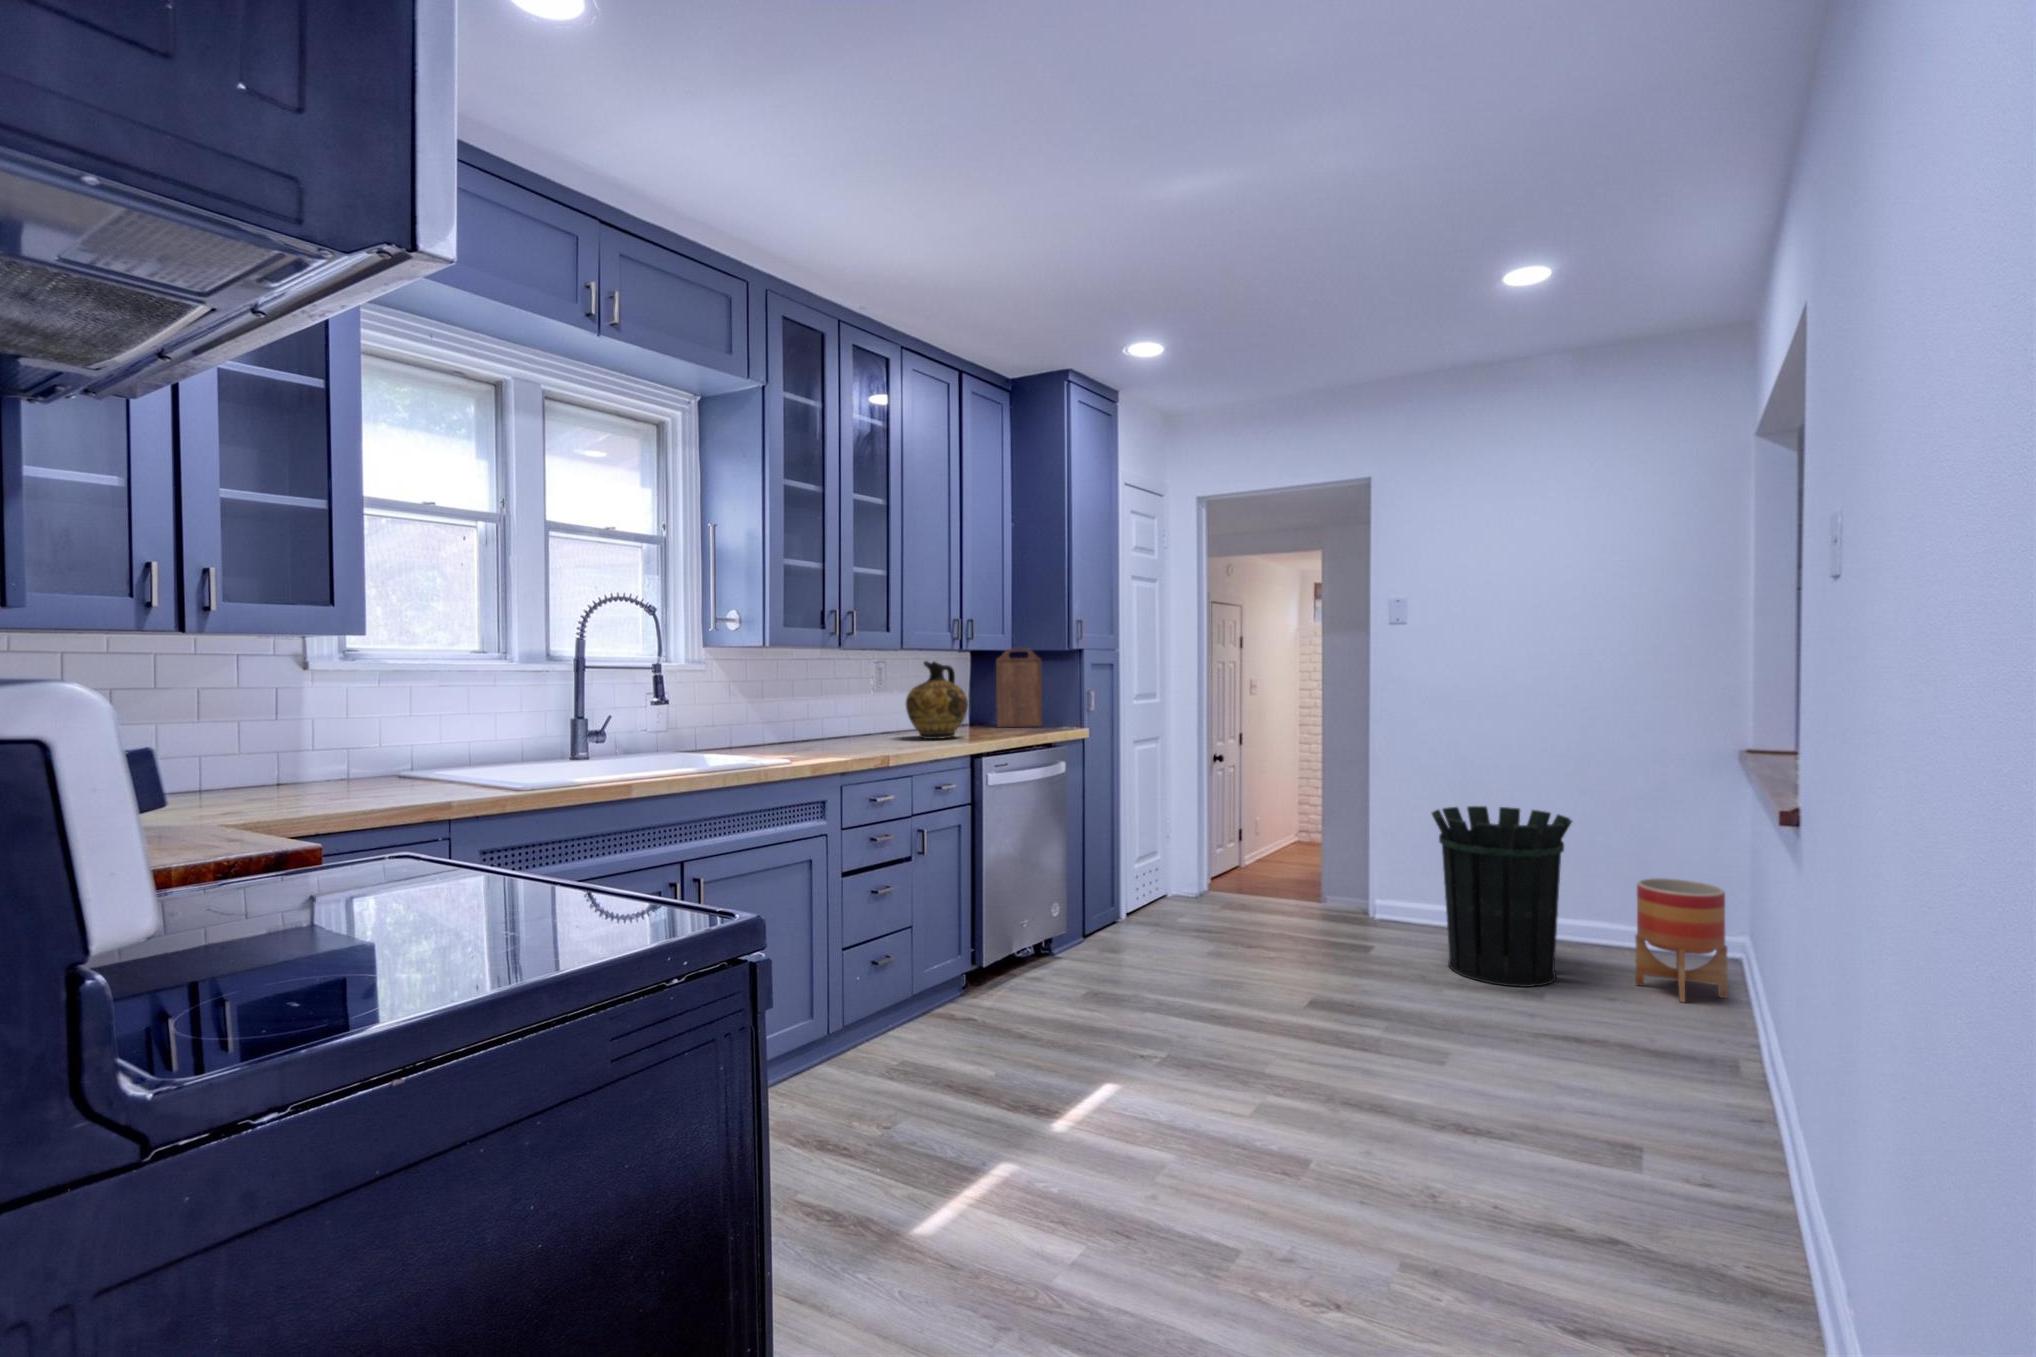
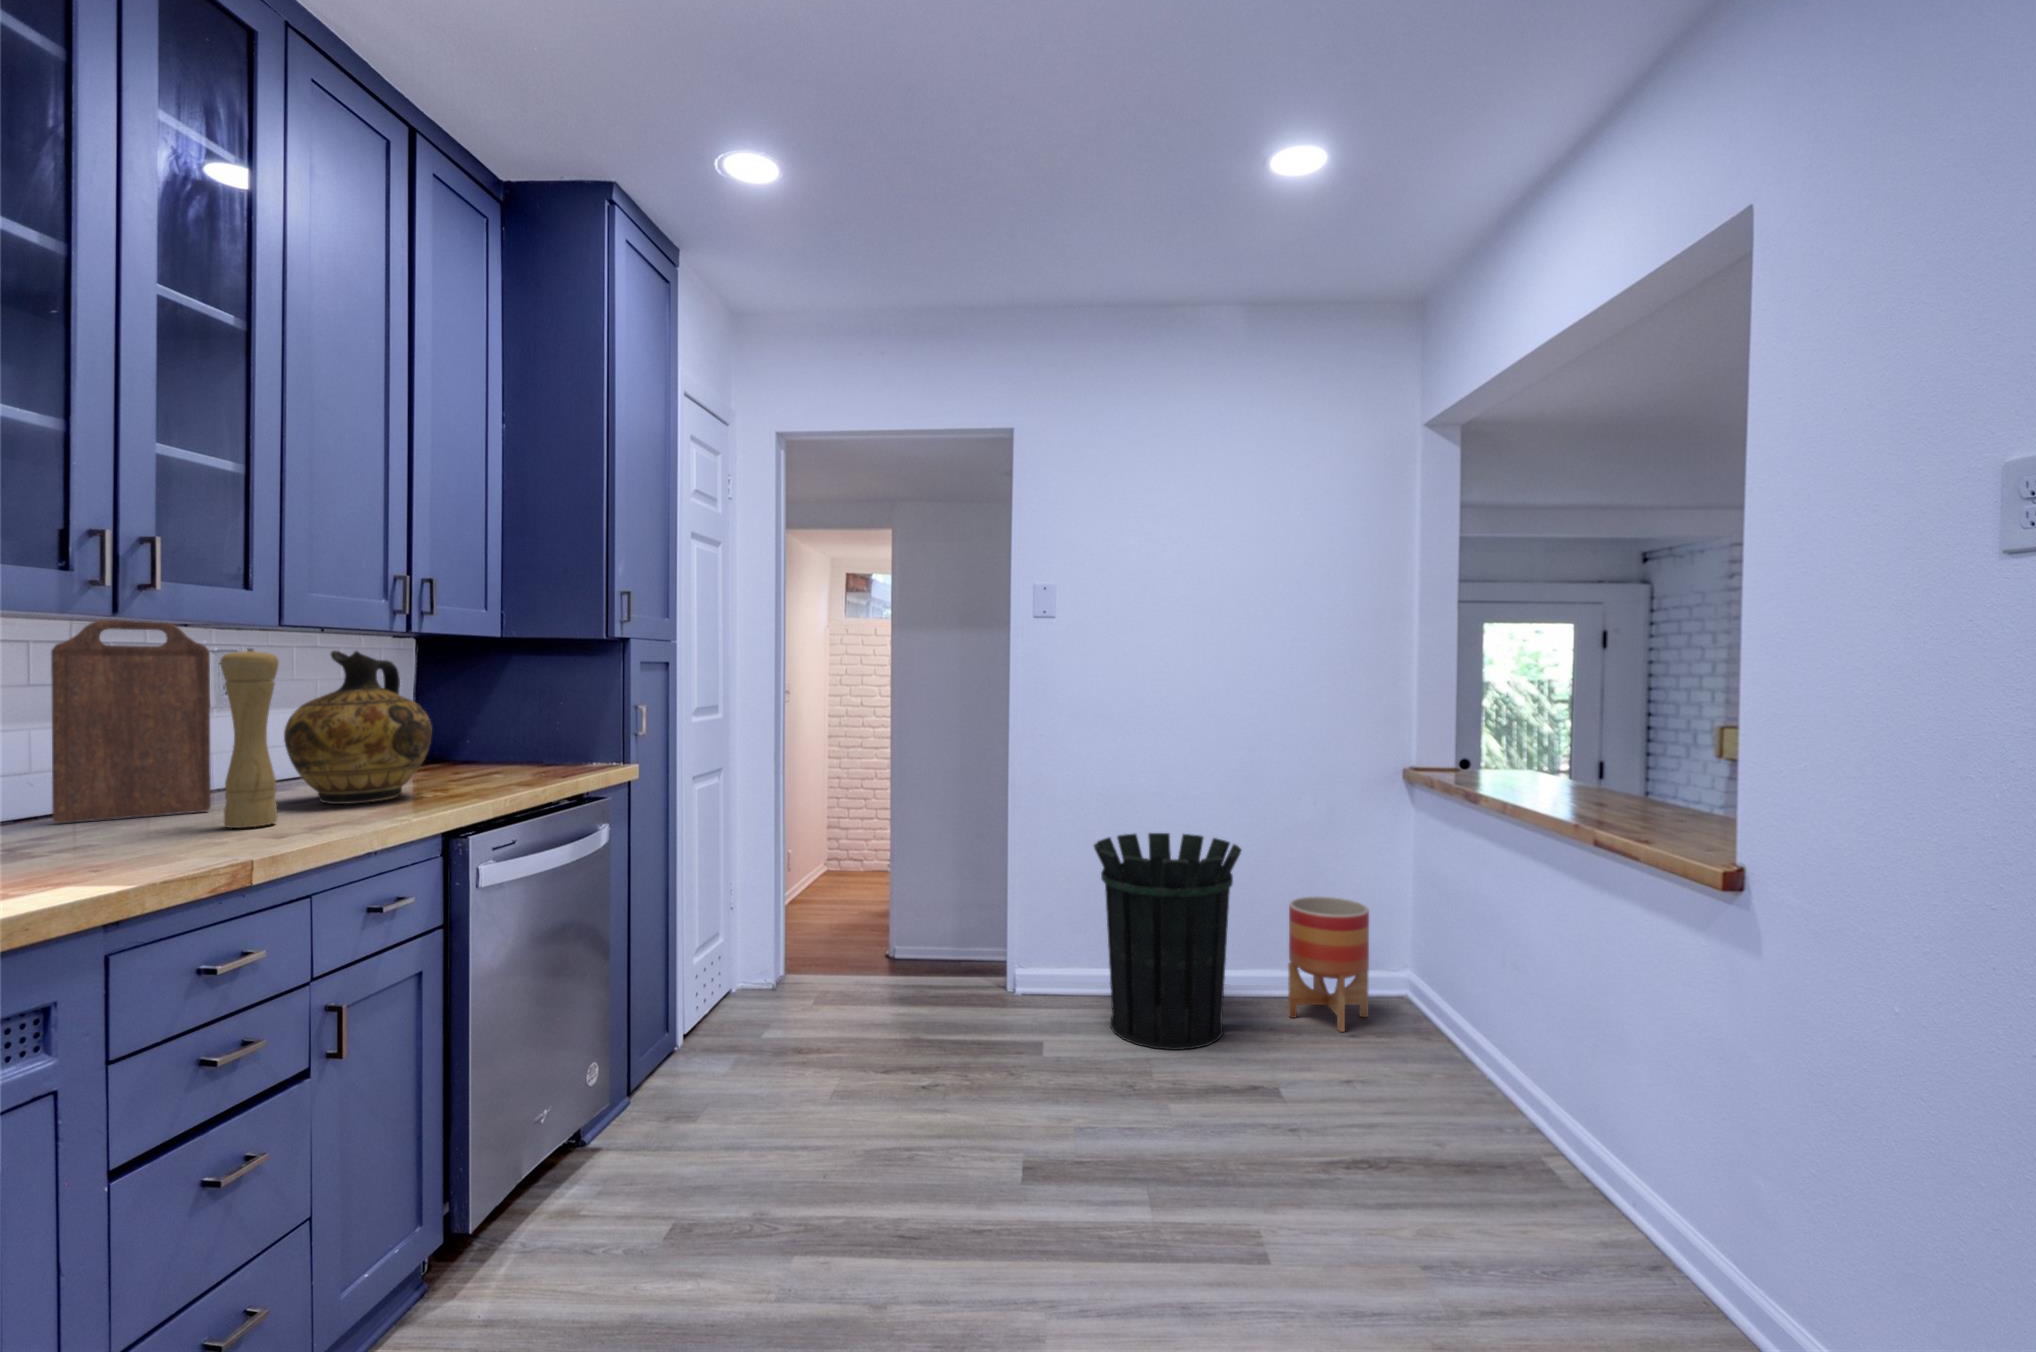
cutting board: present [996,649,1042,727] -> present [51,620,211,823]
pepper mill: none [879,661,900,744] -> present [221,648,279,828]

